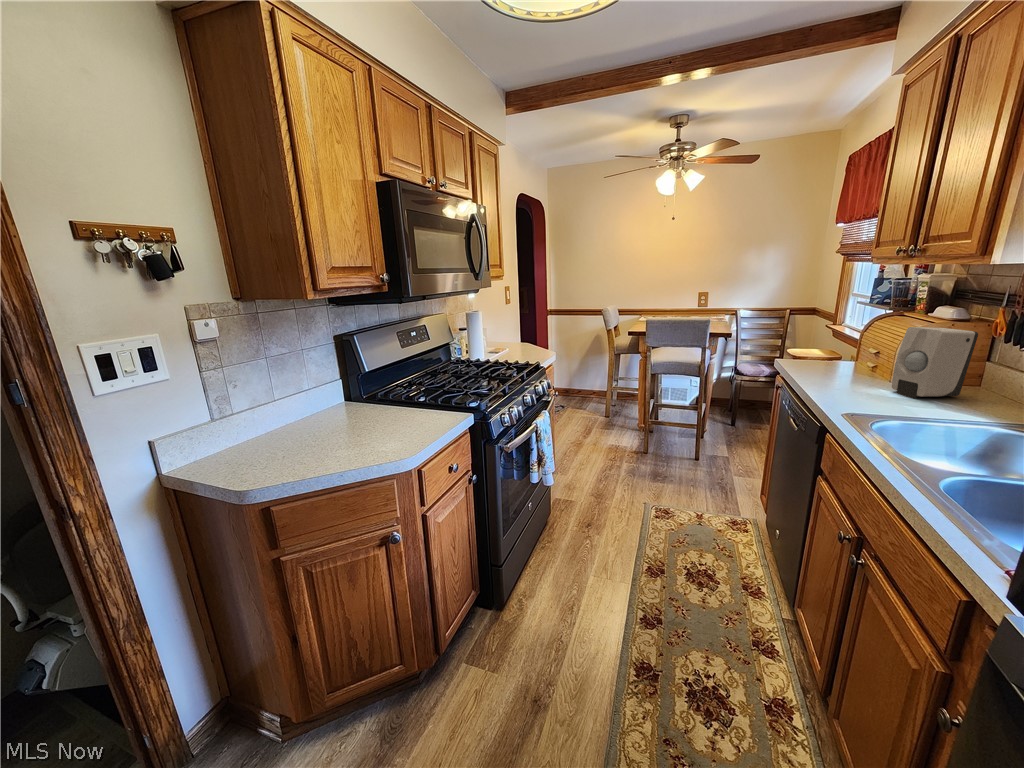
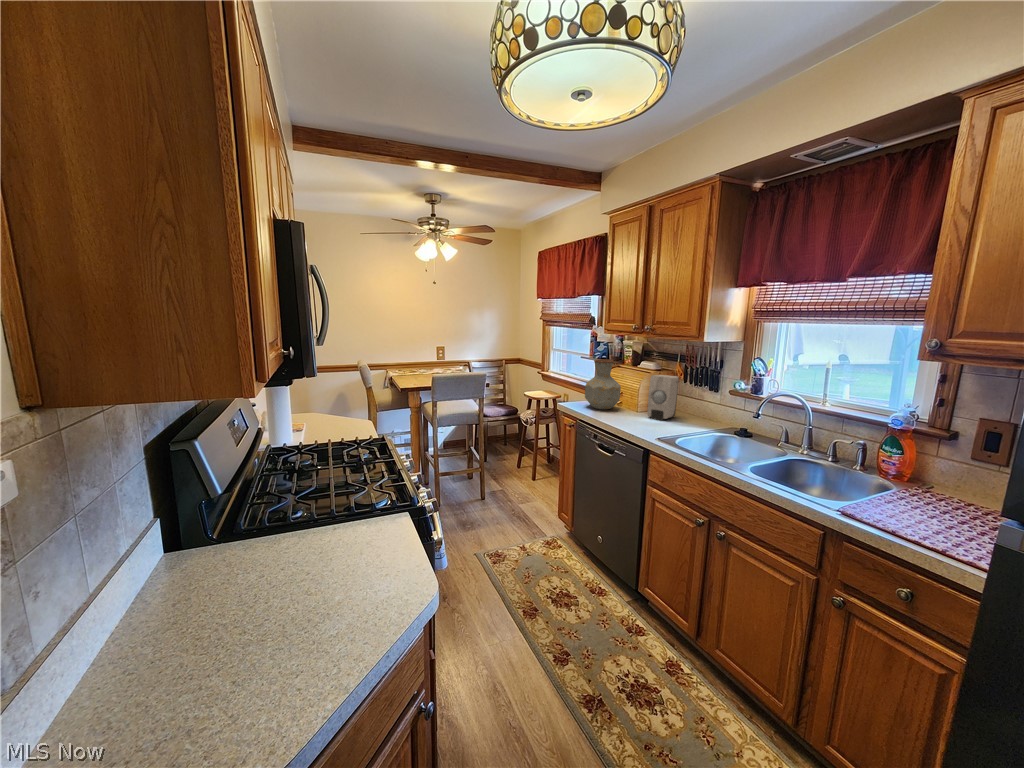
vase: none [804,303,868,373] -> present [585,359,621,409]

